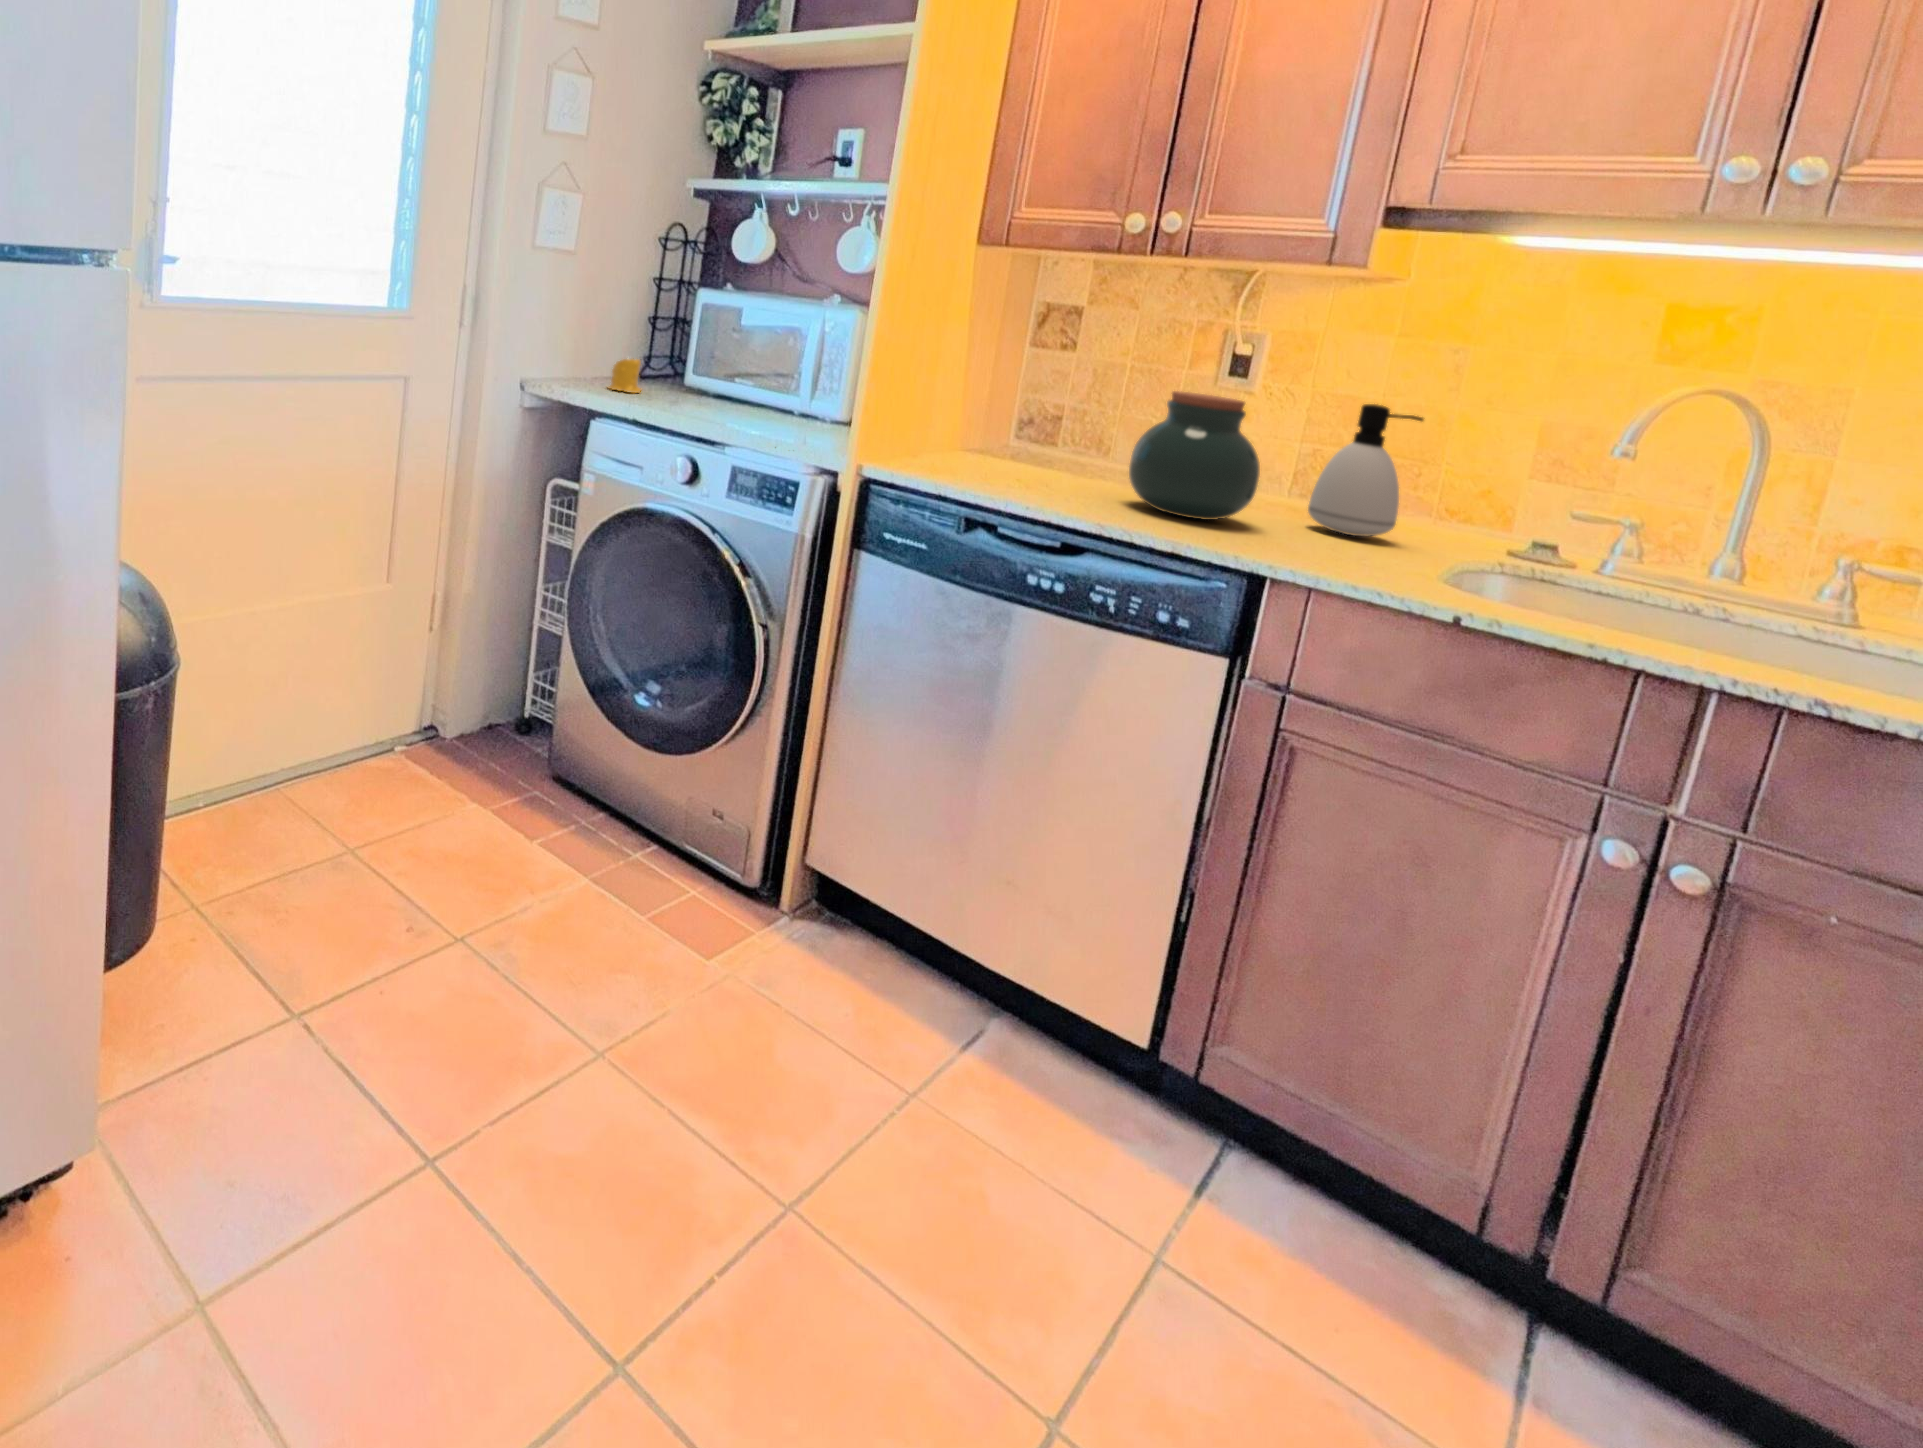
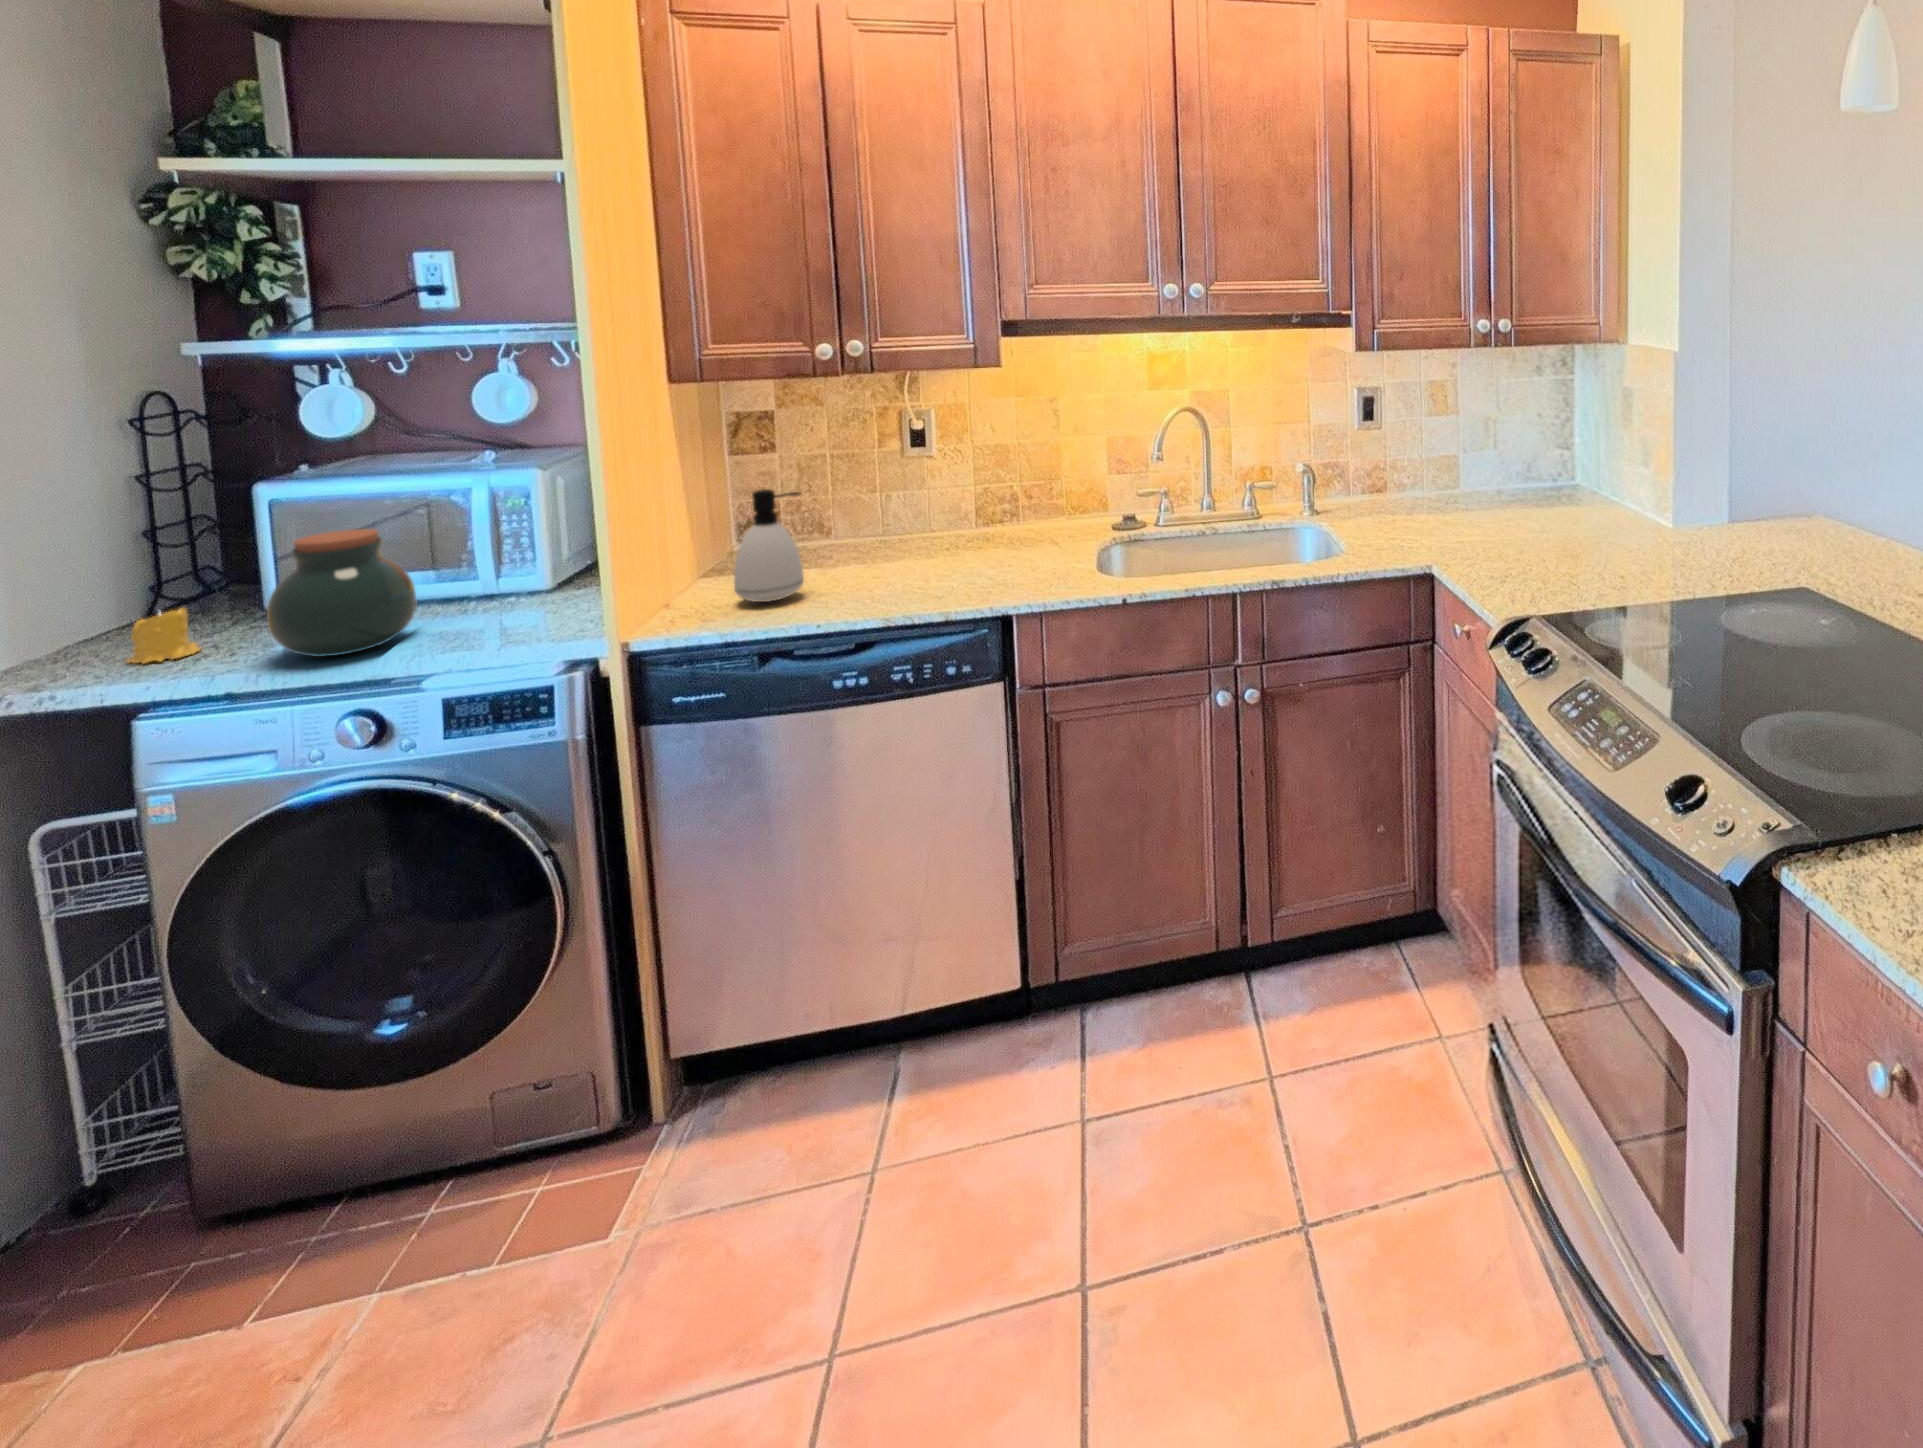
jar: present [1129,391,1260,520] -> present [267,529,416,657]
soap dispenser: present [1308,404,1423,536] -> present [734,489,804,602]

